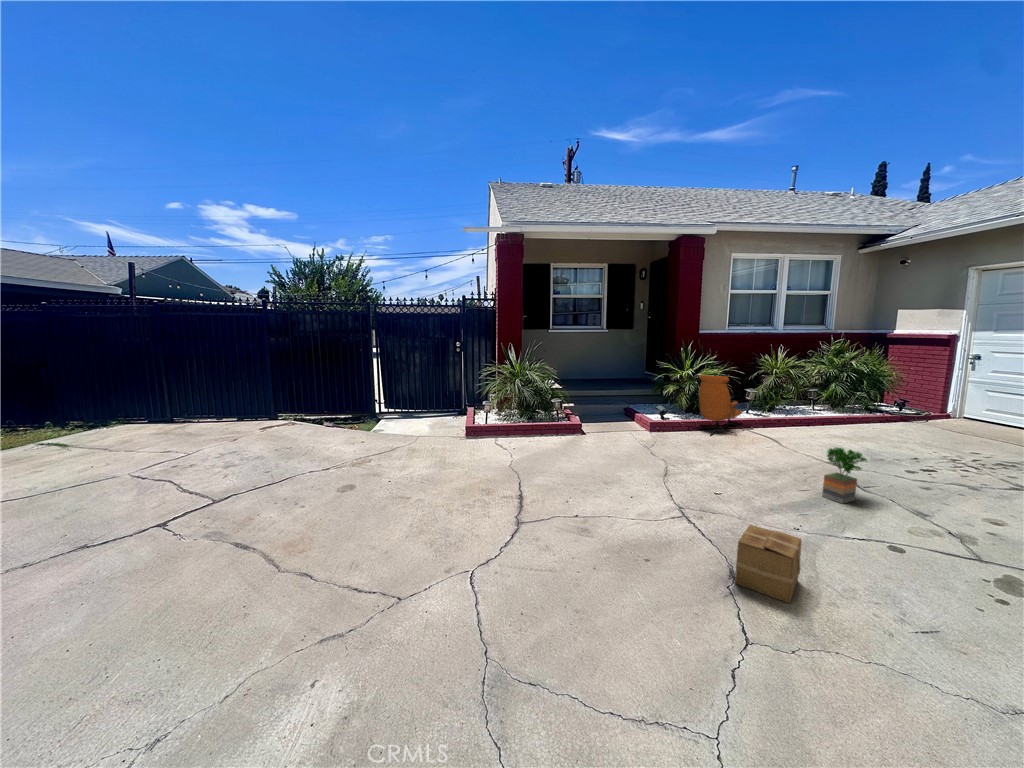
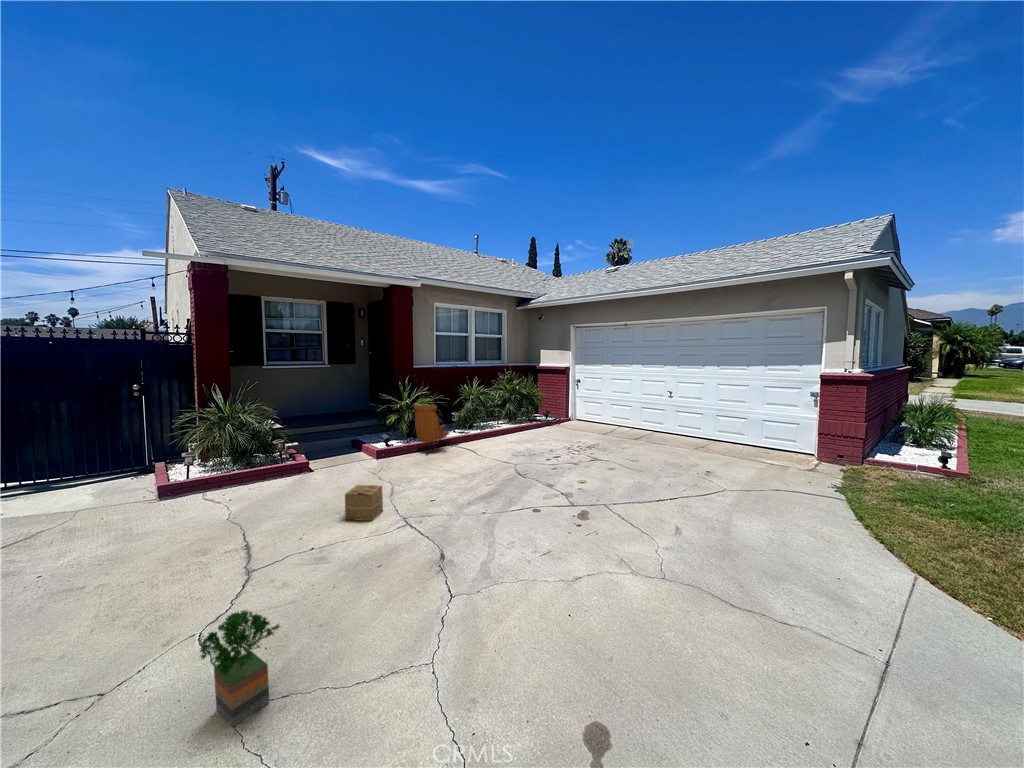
potted tree: present [822,447,867,504] -> present [200,610,280,727]
cardboard box: present [735,525,801,603] -> present [345,485,383,521]

